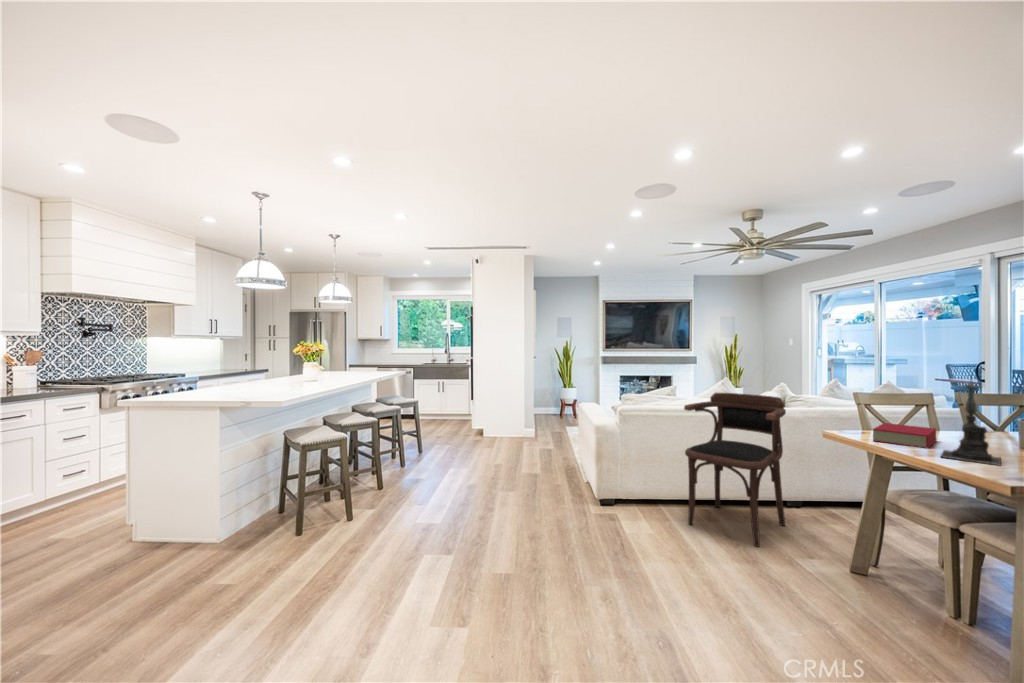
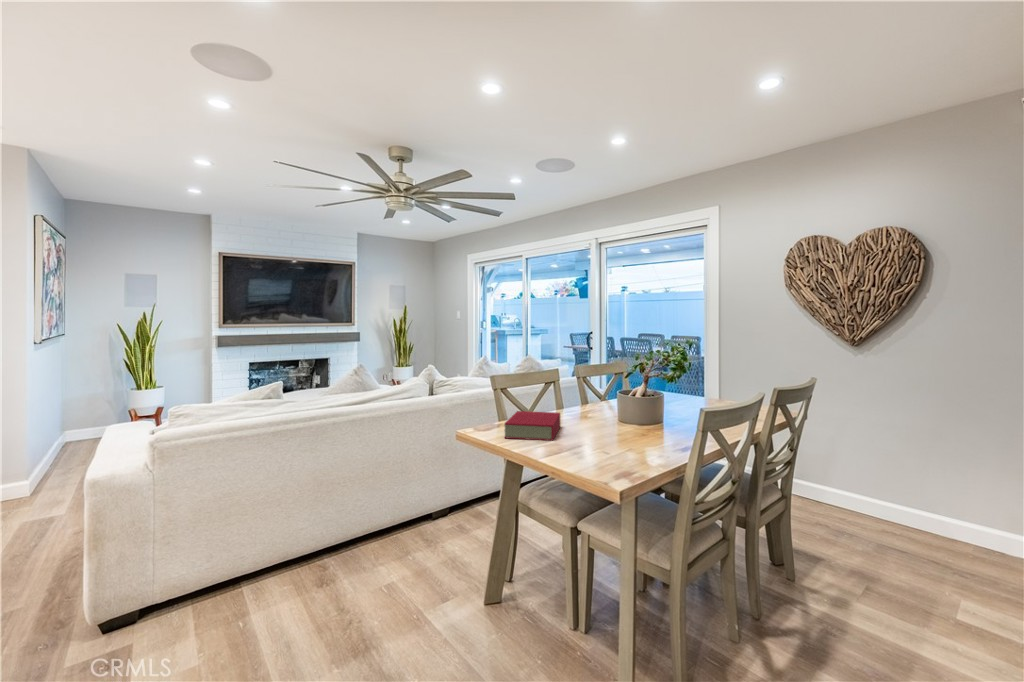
candle holder: present [941,376,1001,466] -> none [563,351,611,457]
armchair: present [684,393,786,547] -> none [290,385,426,599]

